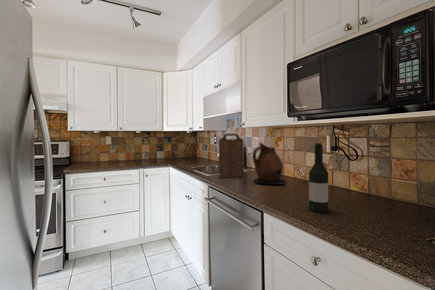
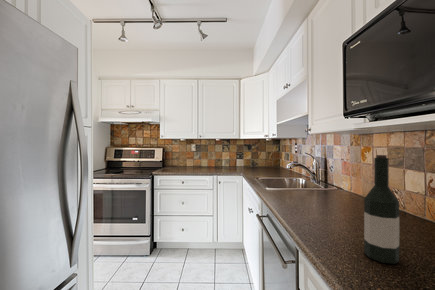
cutting board: present [219,134,244,178] -> none [279,141,312,194]
ceramic pitcher: present [252,143,285,184] -> none [315,153,368,211]

